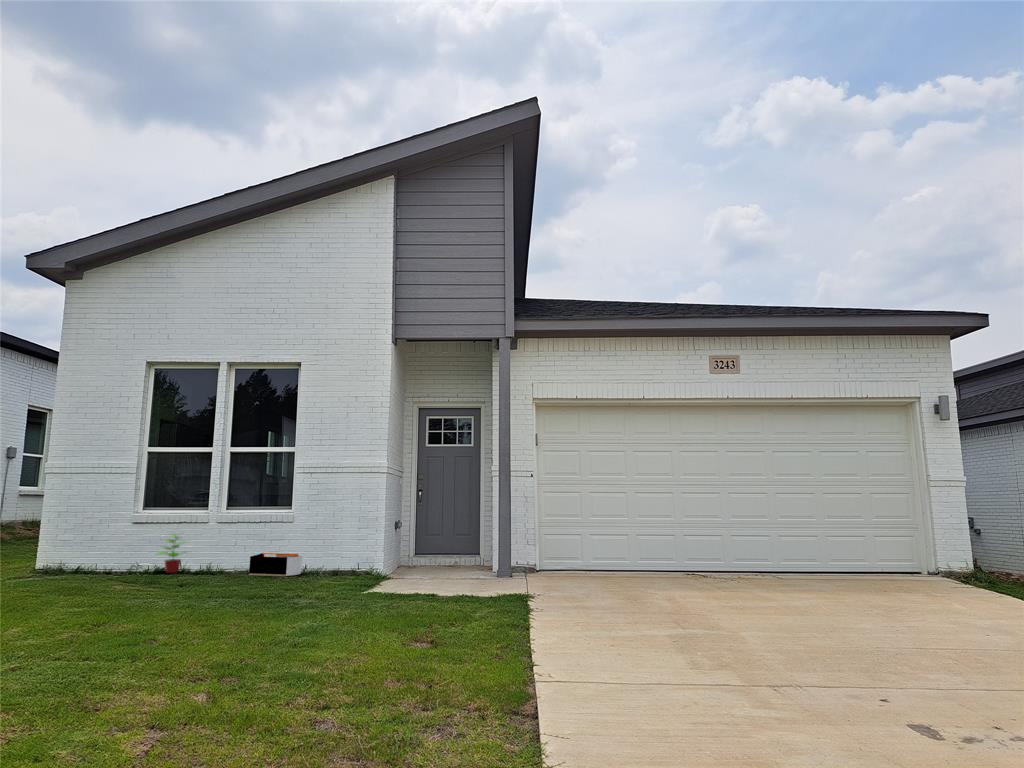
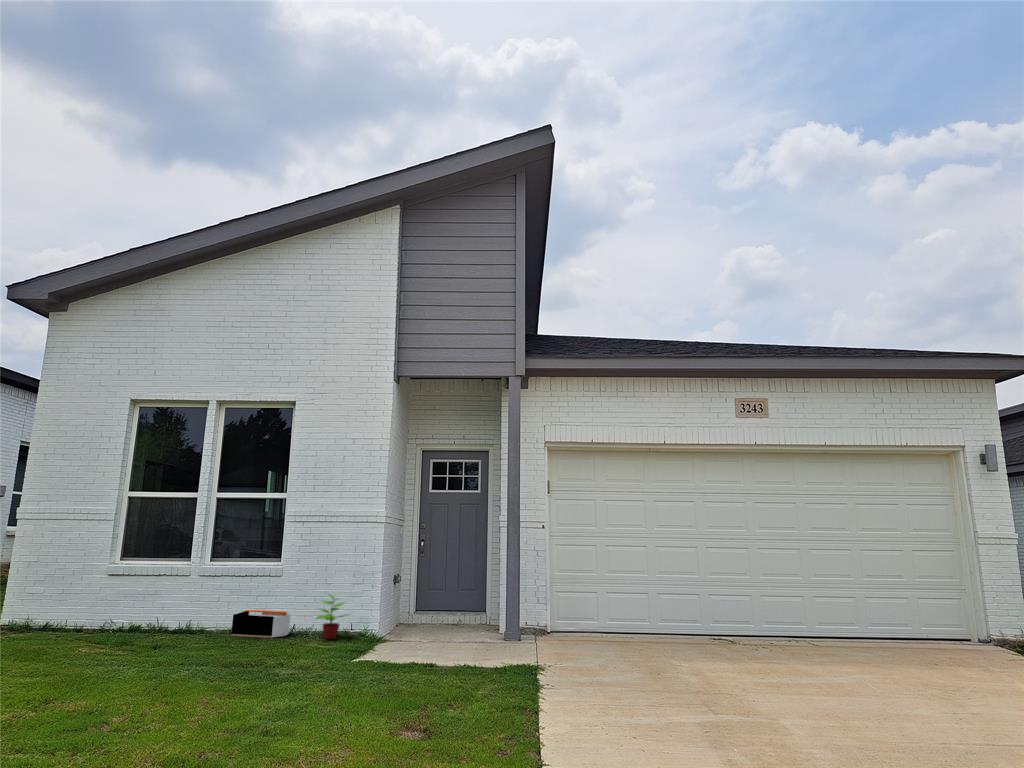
potted plant: present [158,533,187,573] -> present [316,594,349,639]

